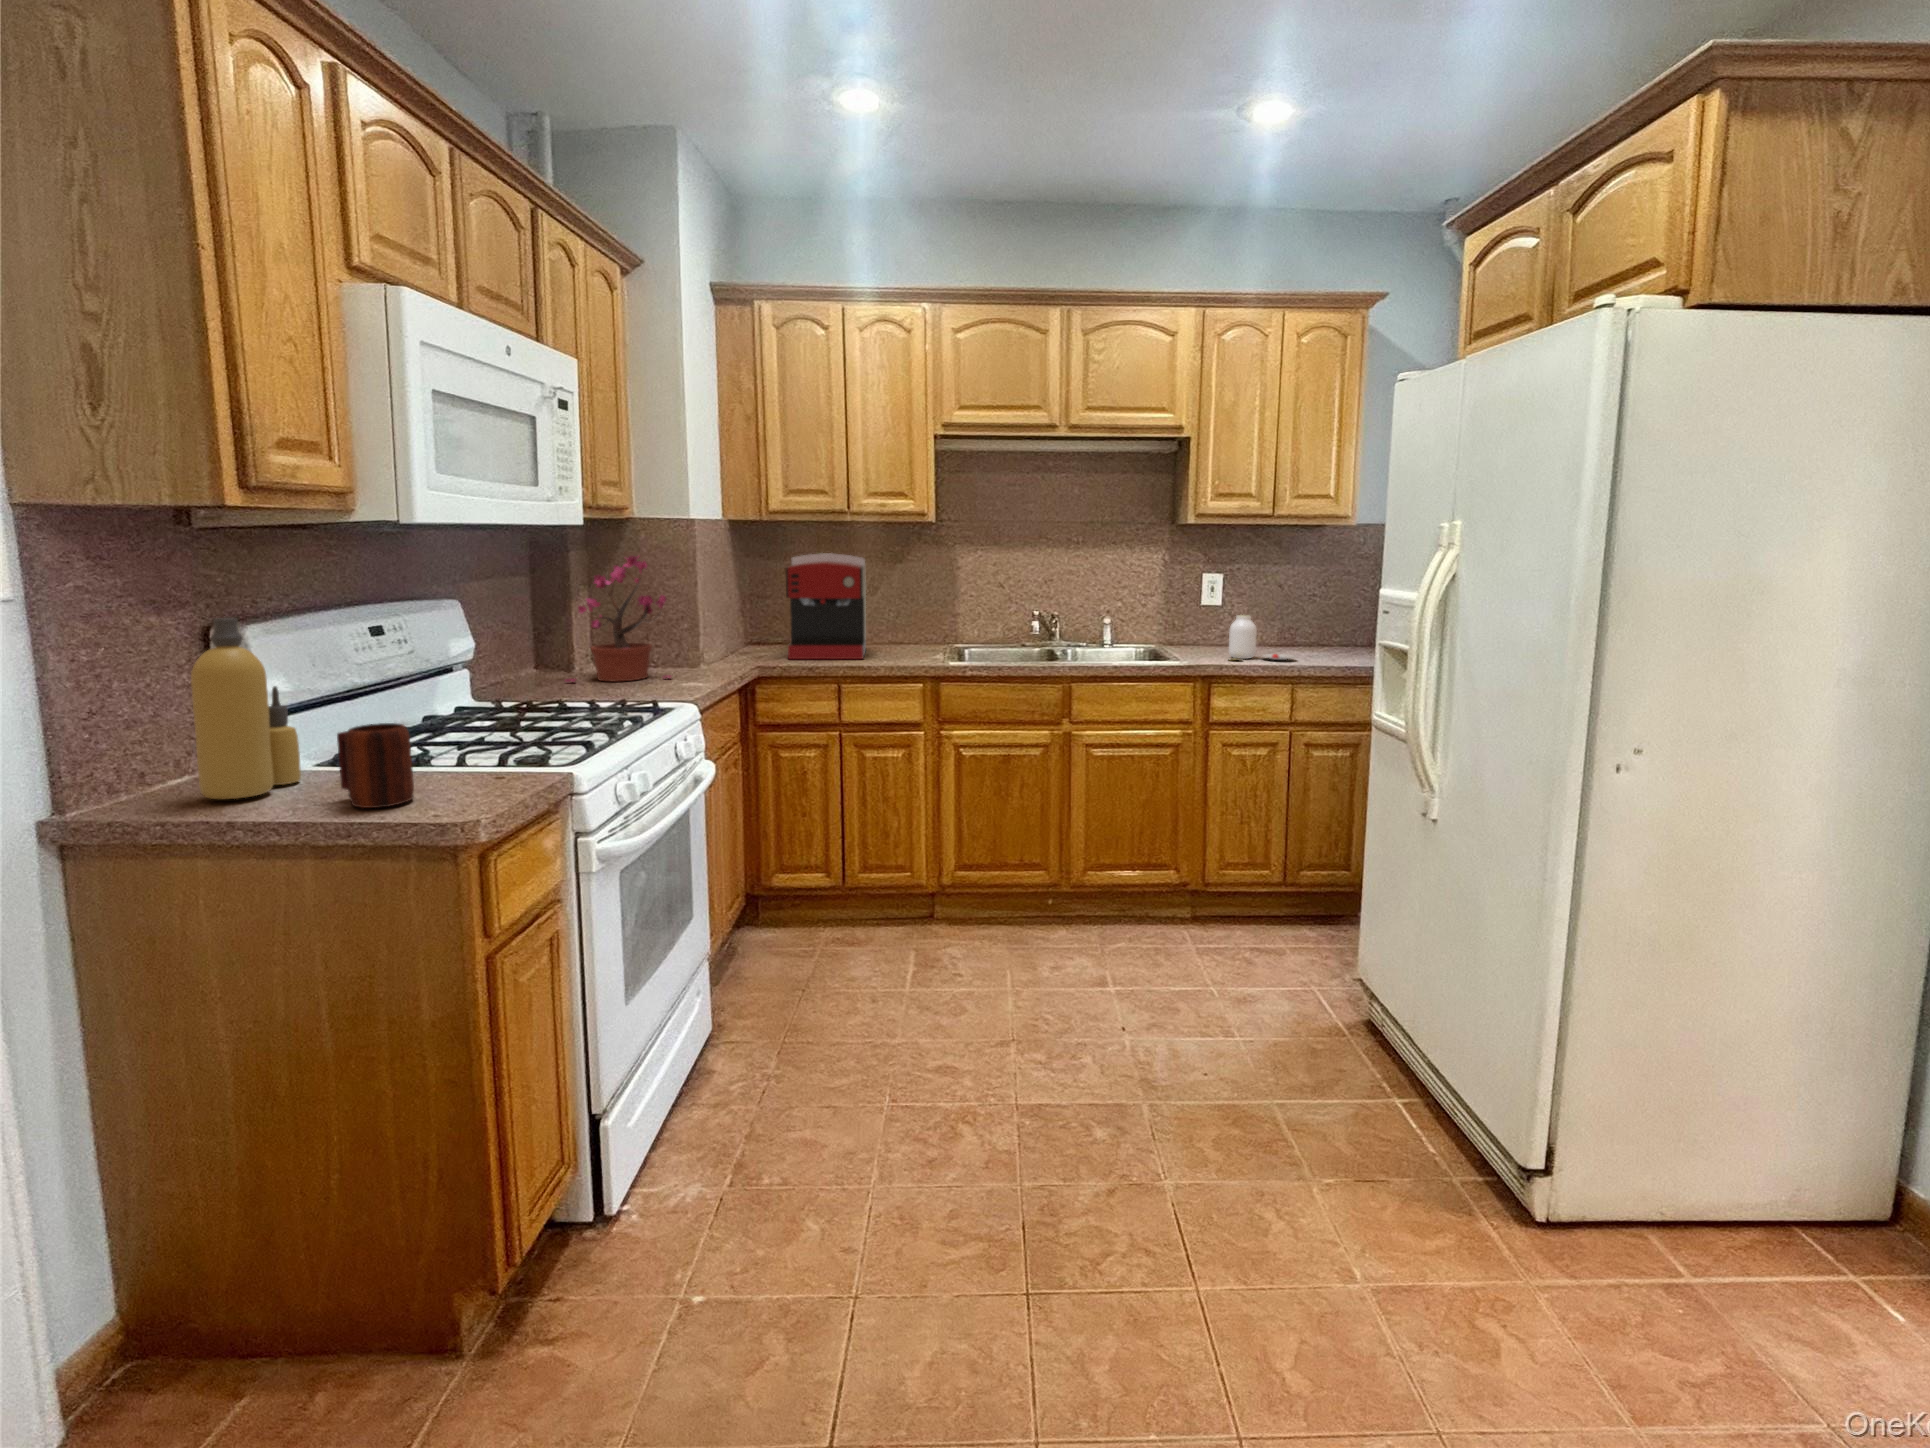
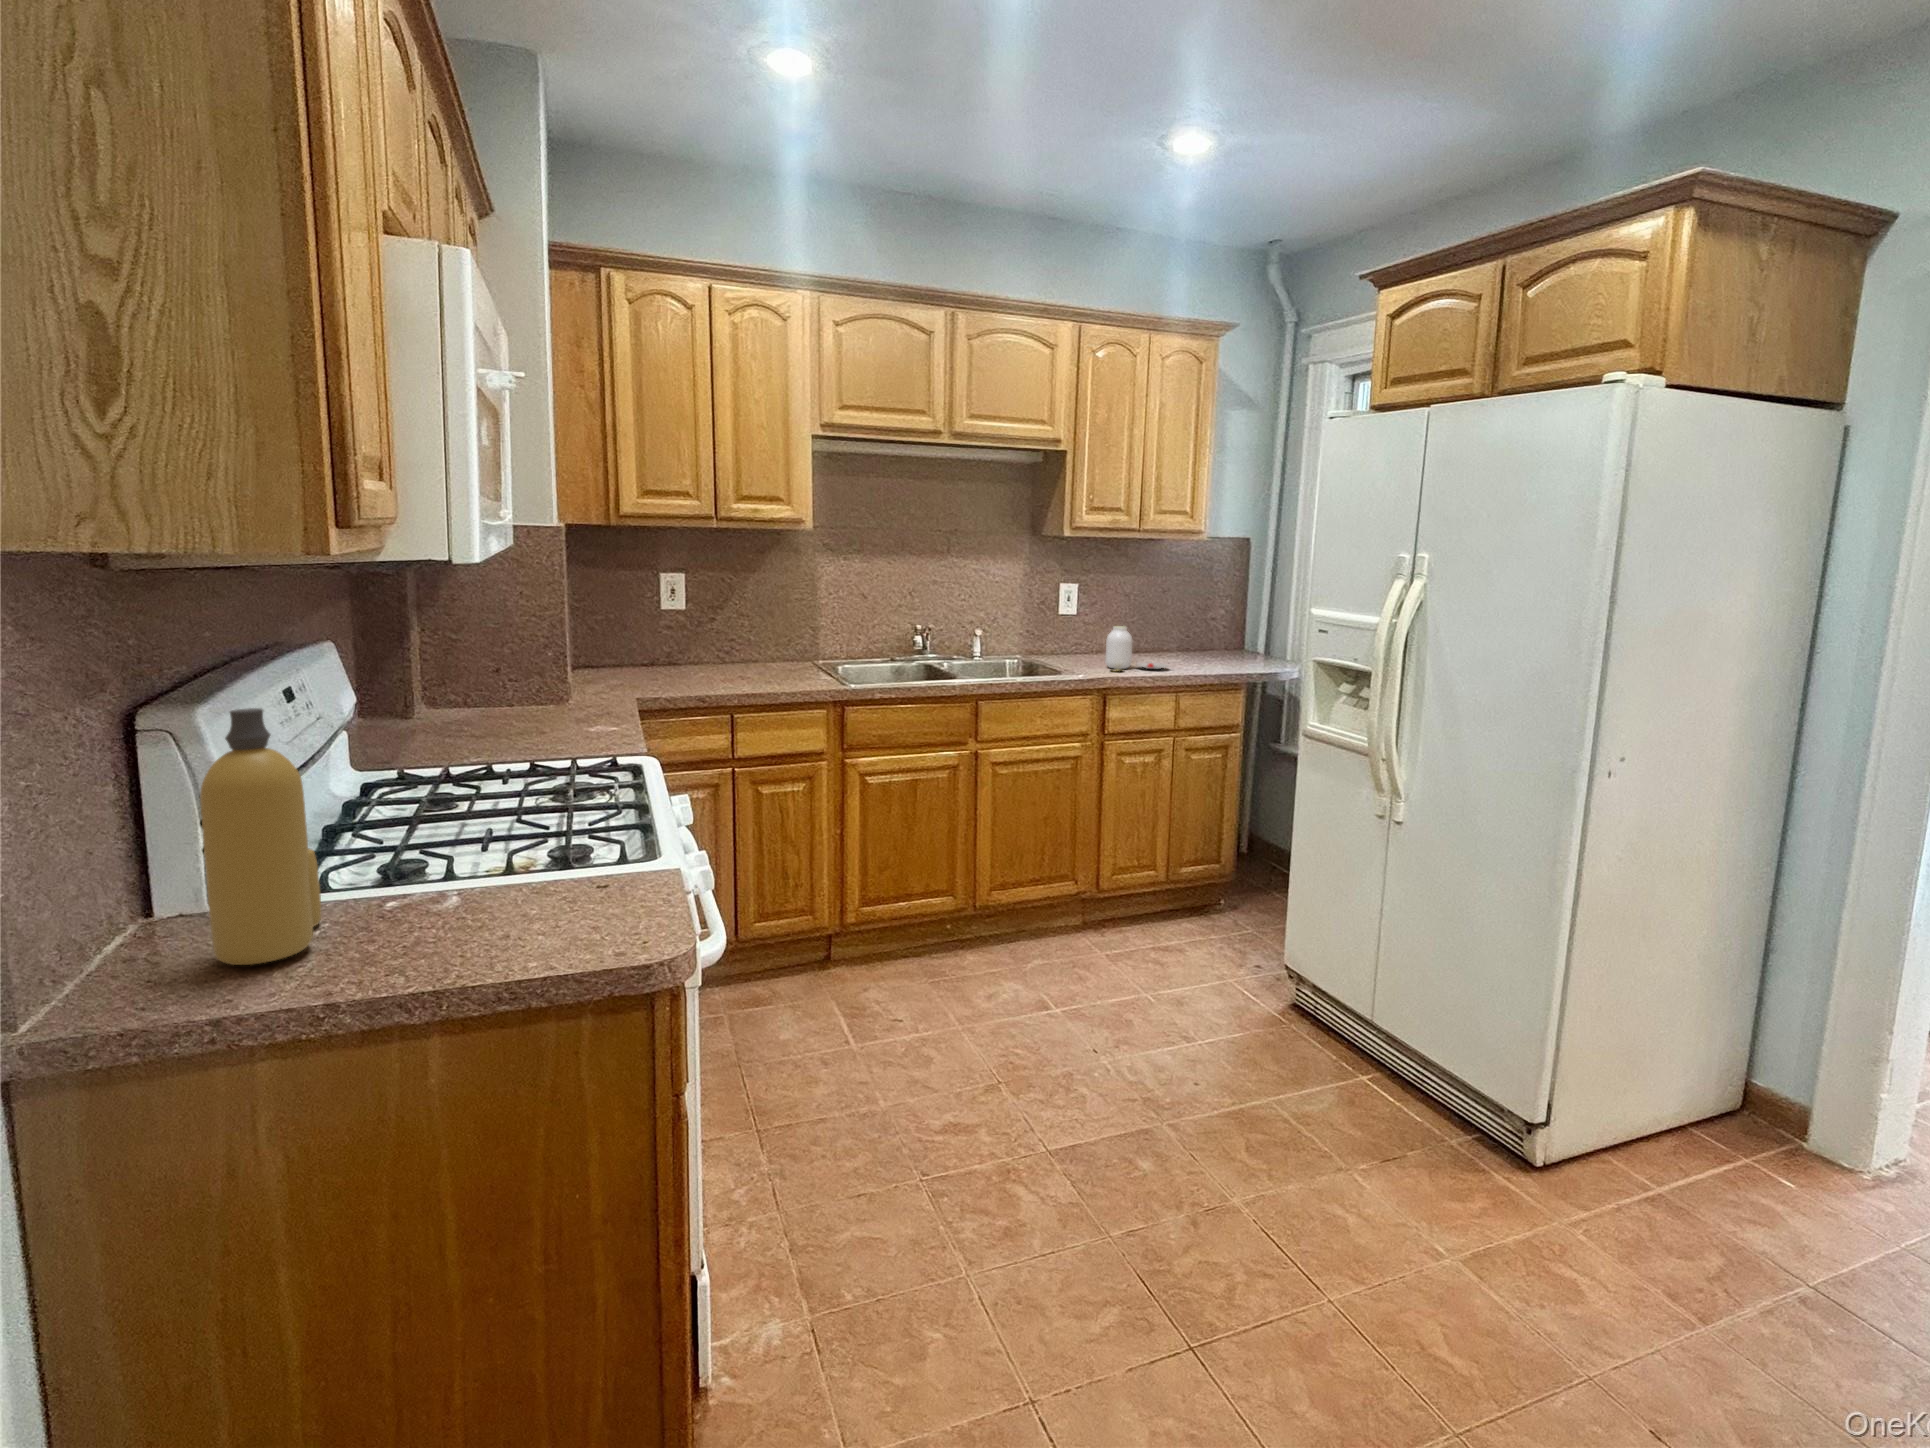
coffee maker: present [786,553,866,659] -> none [647,565,749,690]
potted plant: present [565,556,671,682] -> none [431,575,567,738]
mug: present [337,723,414,808] -> none [430,834,541,950]

